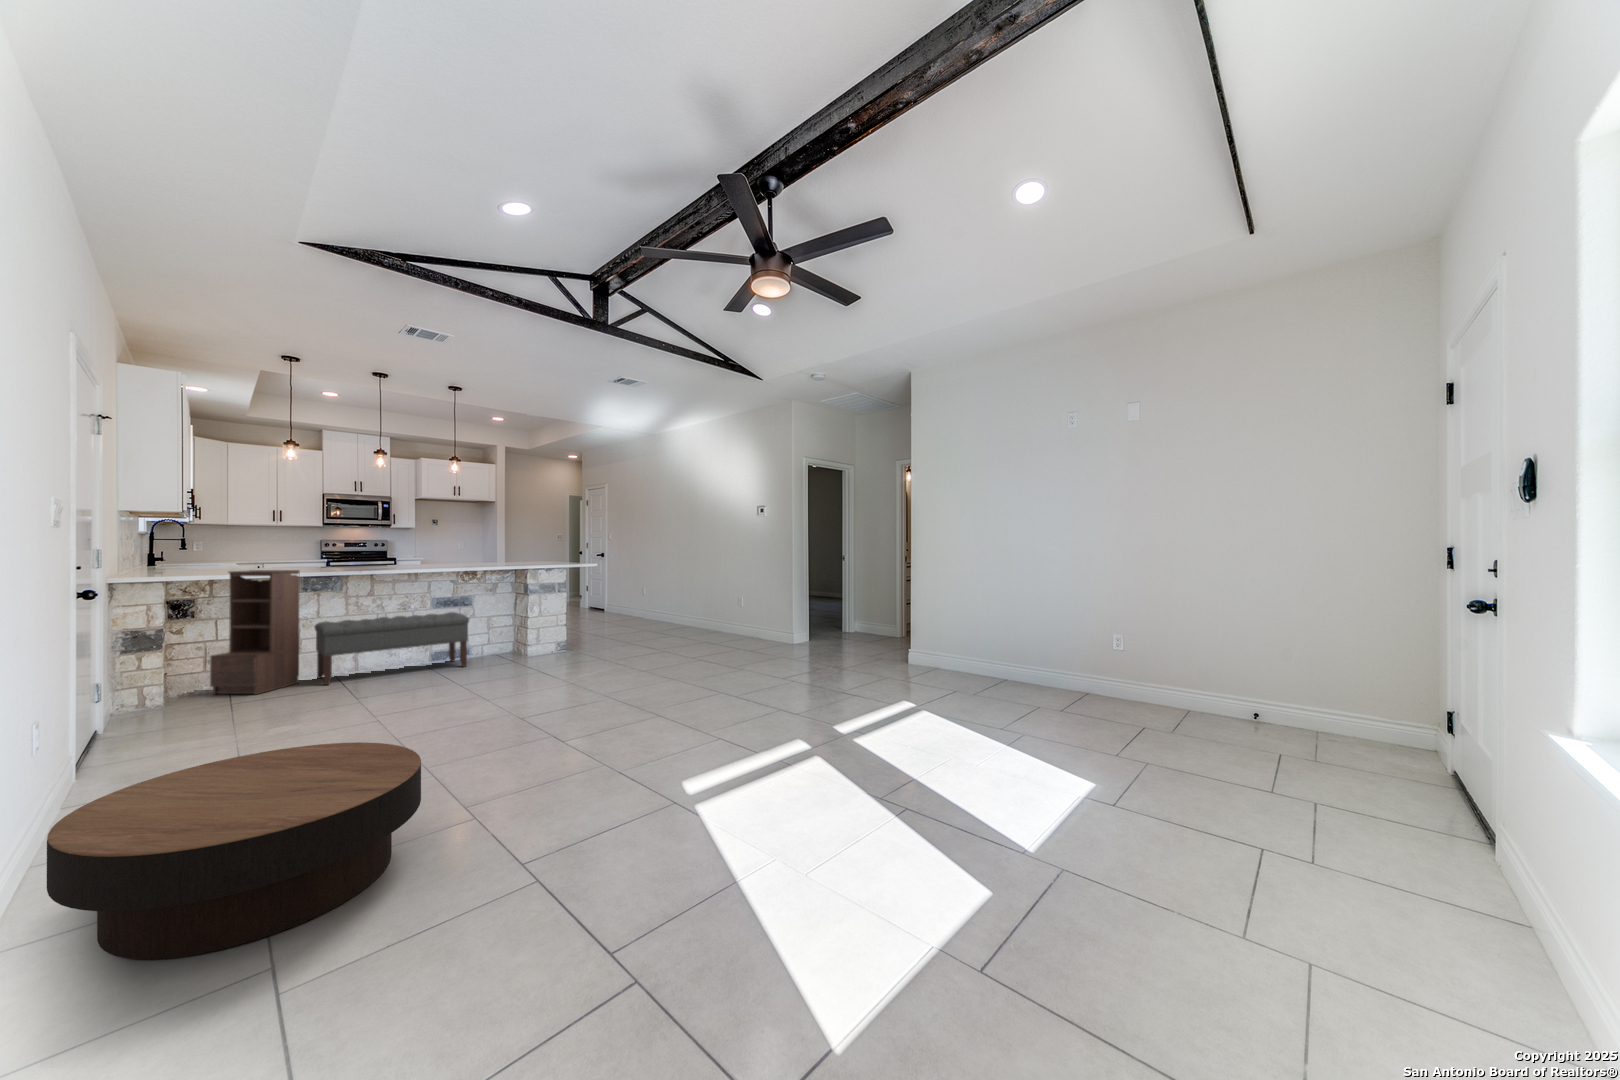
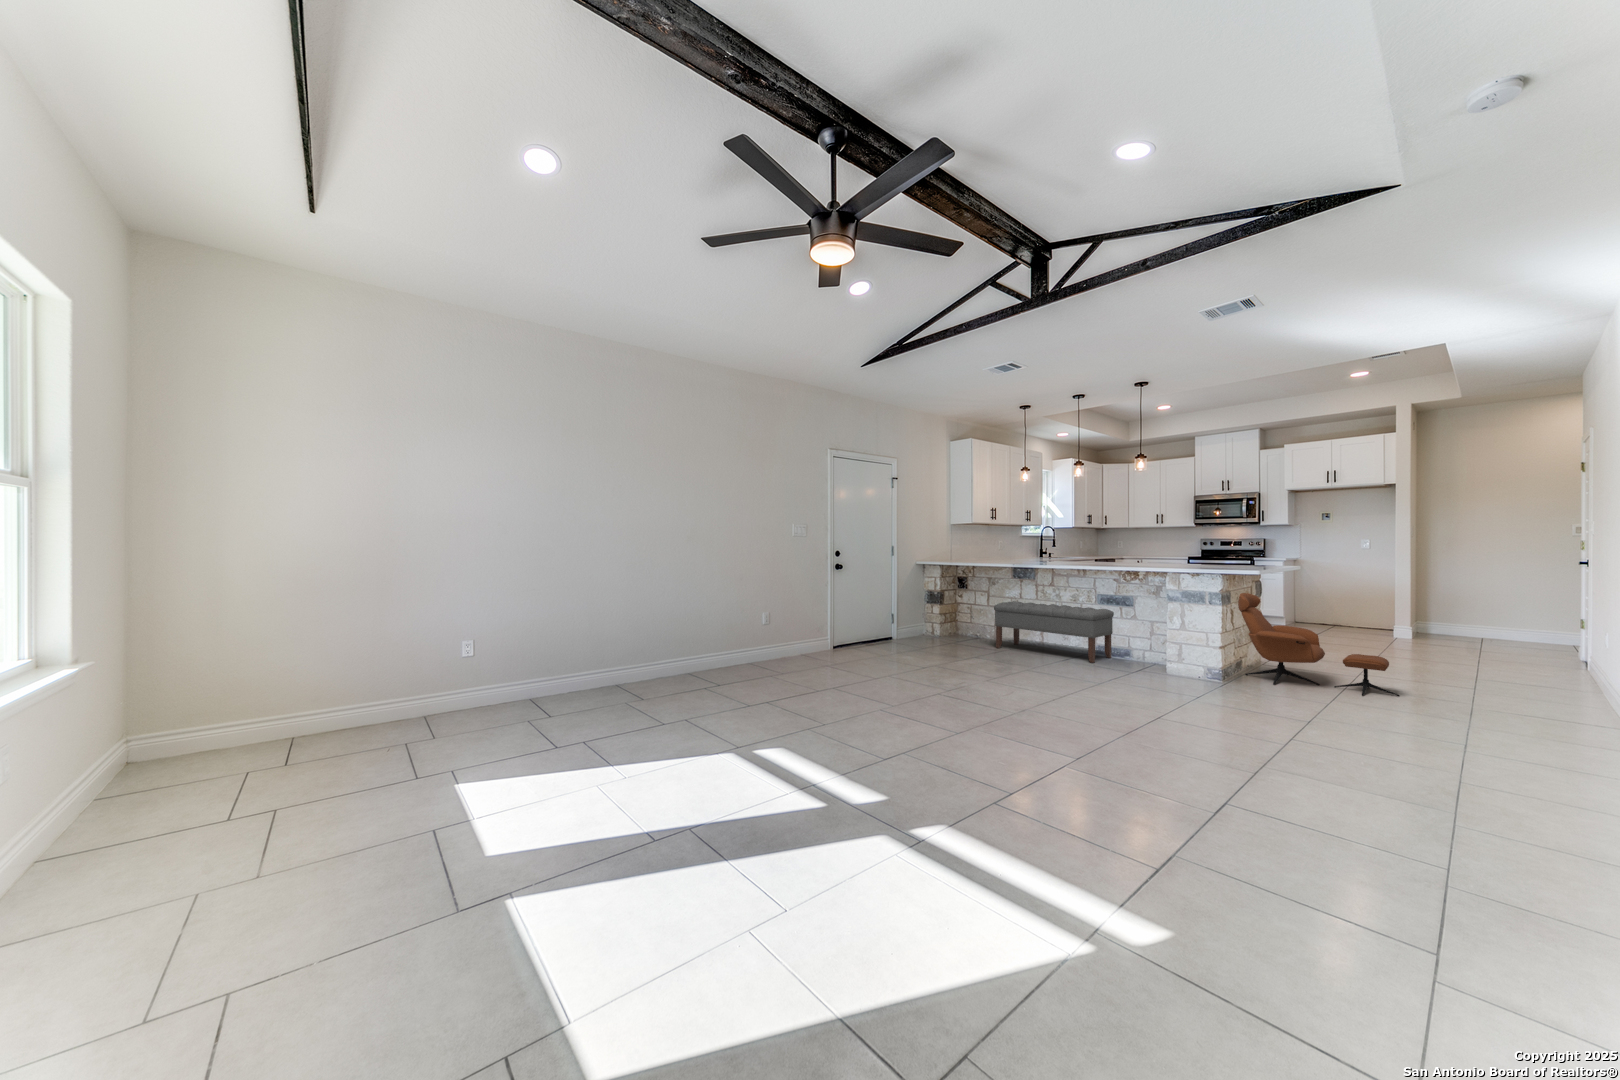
bookshelf: present [210,570,300,694] -> none [959,560,998,644]
lounge chair: none [552,583,634,646] -> present [1238,593,1399,696]
coffee table: present [47,742,421,959] -> none [621,637,741,702]

